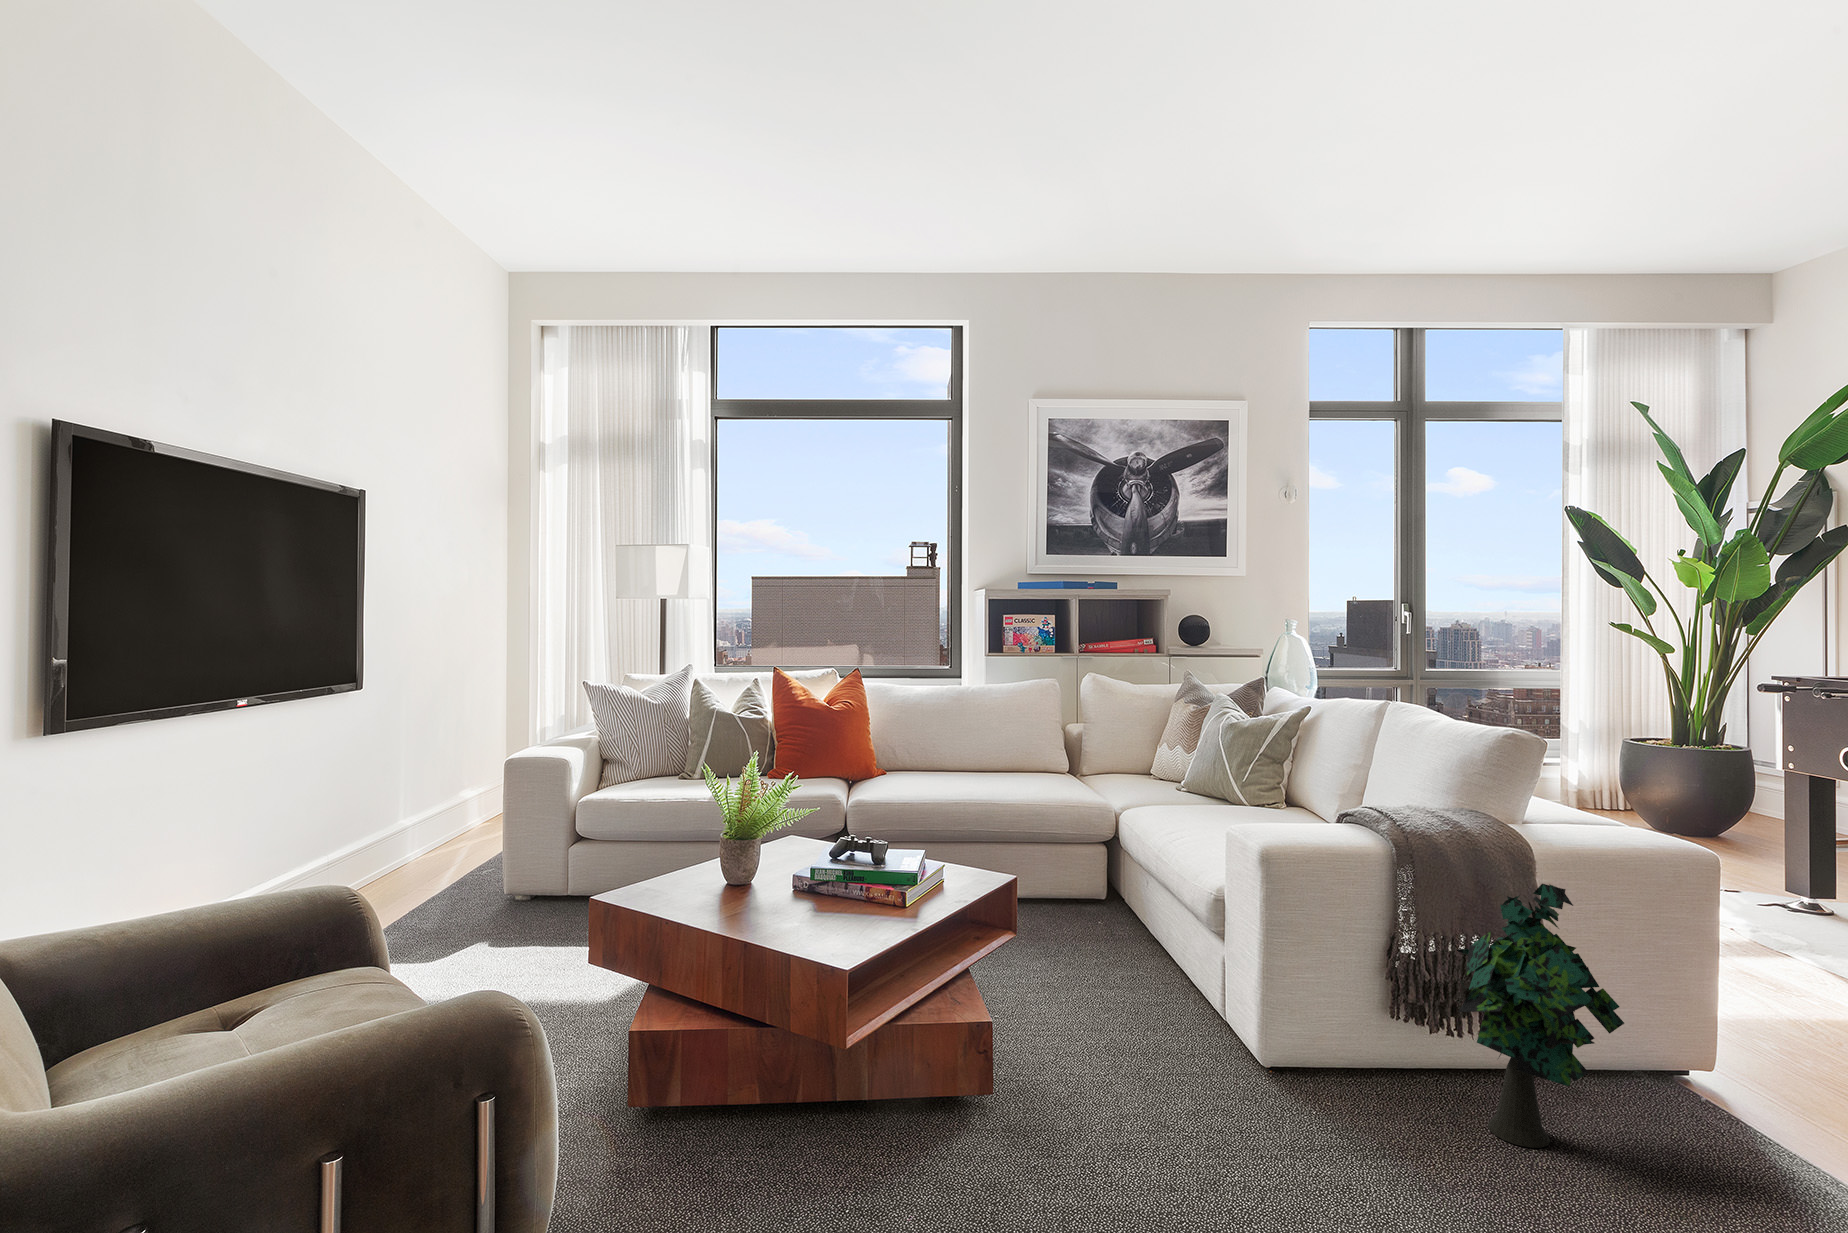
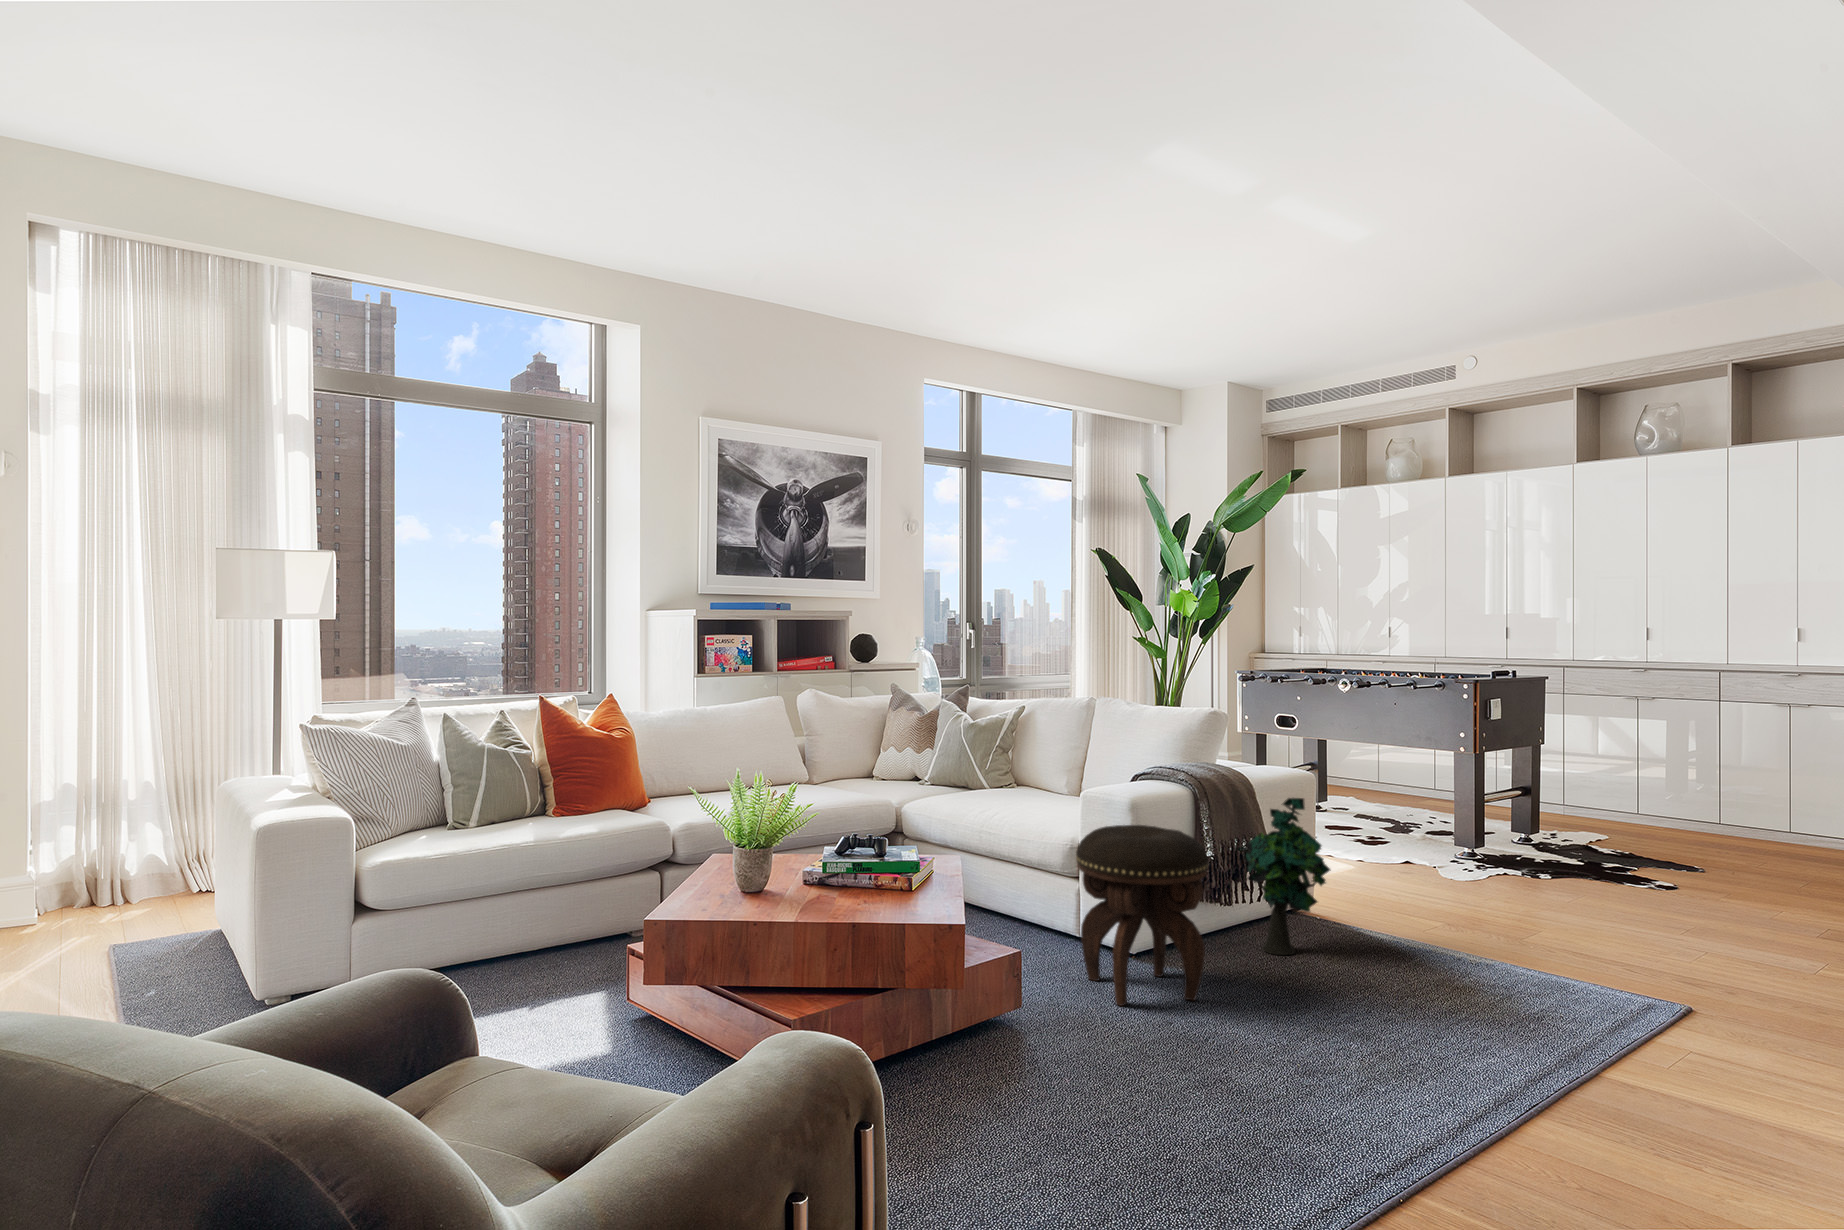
footstool: none [1094,878,1292,1169] -> present [1076,825,1208,1006]

